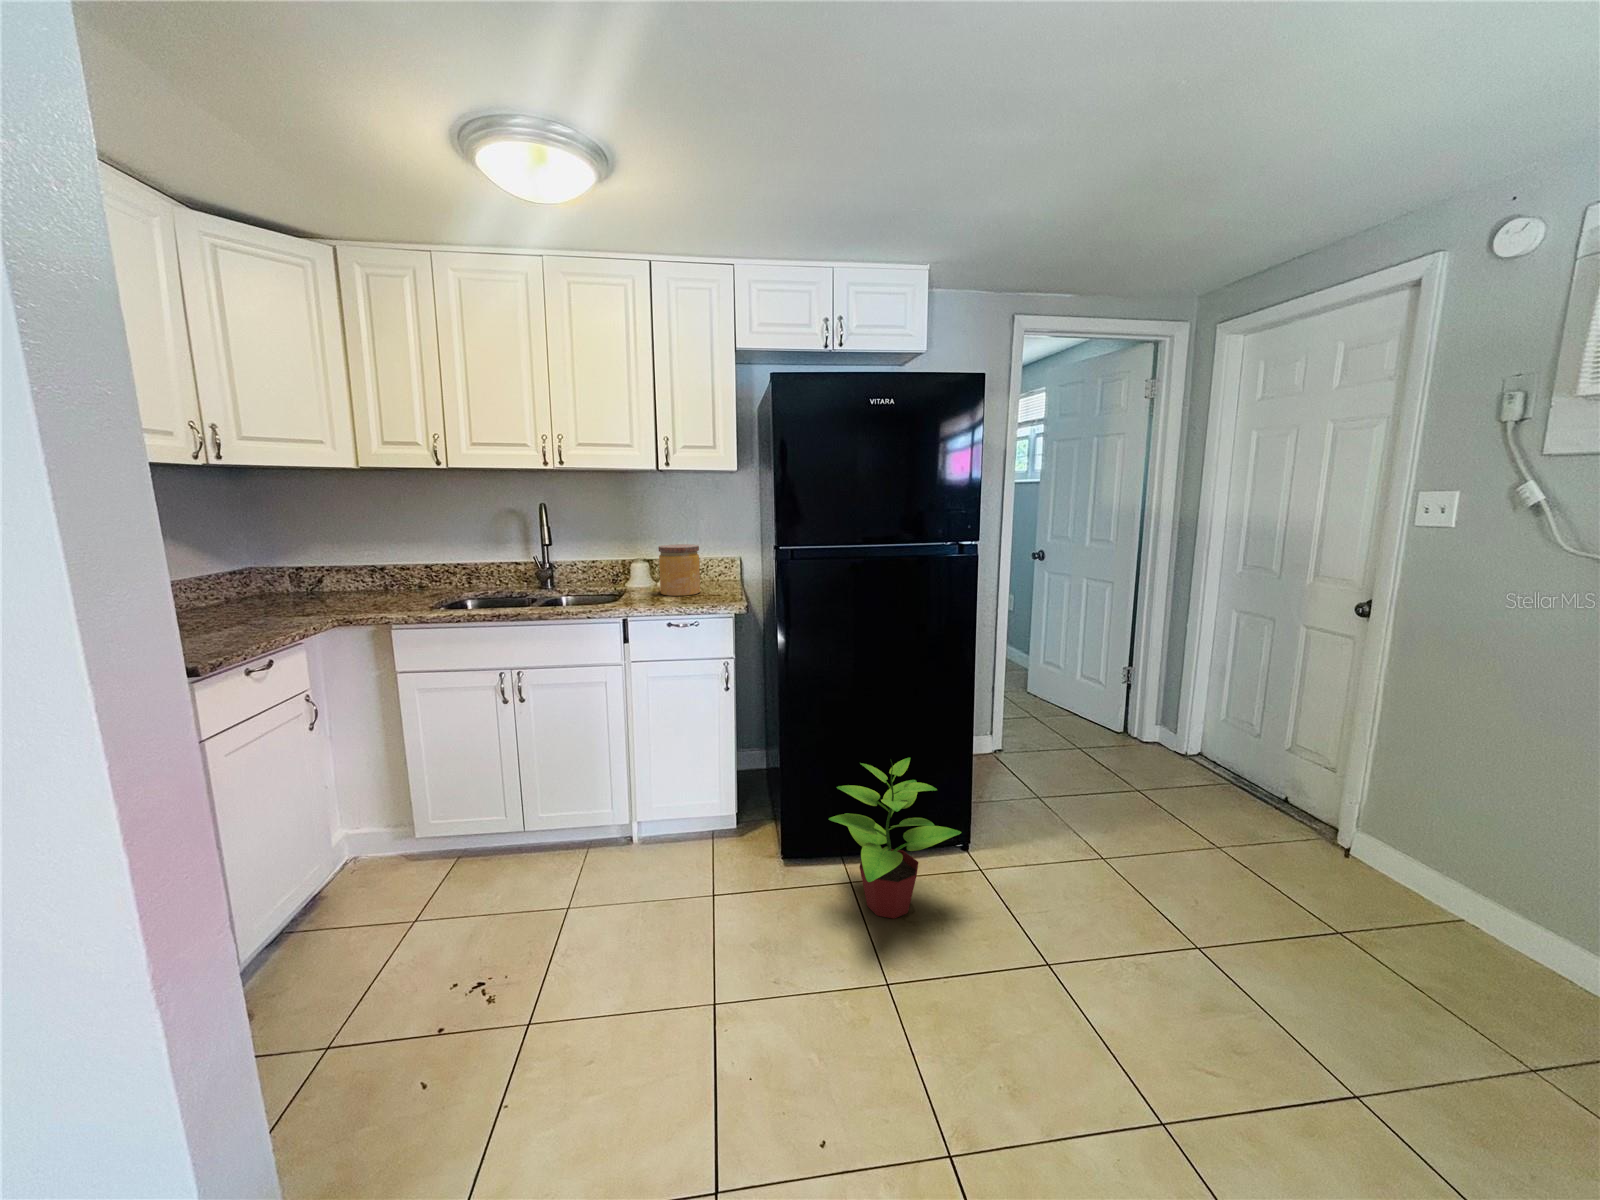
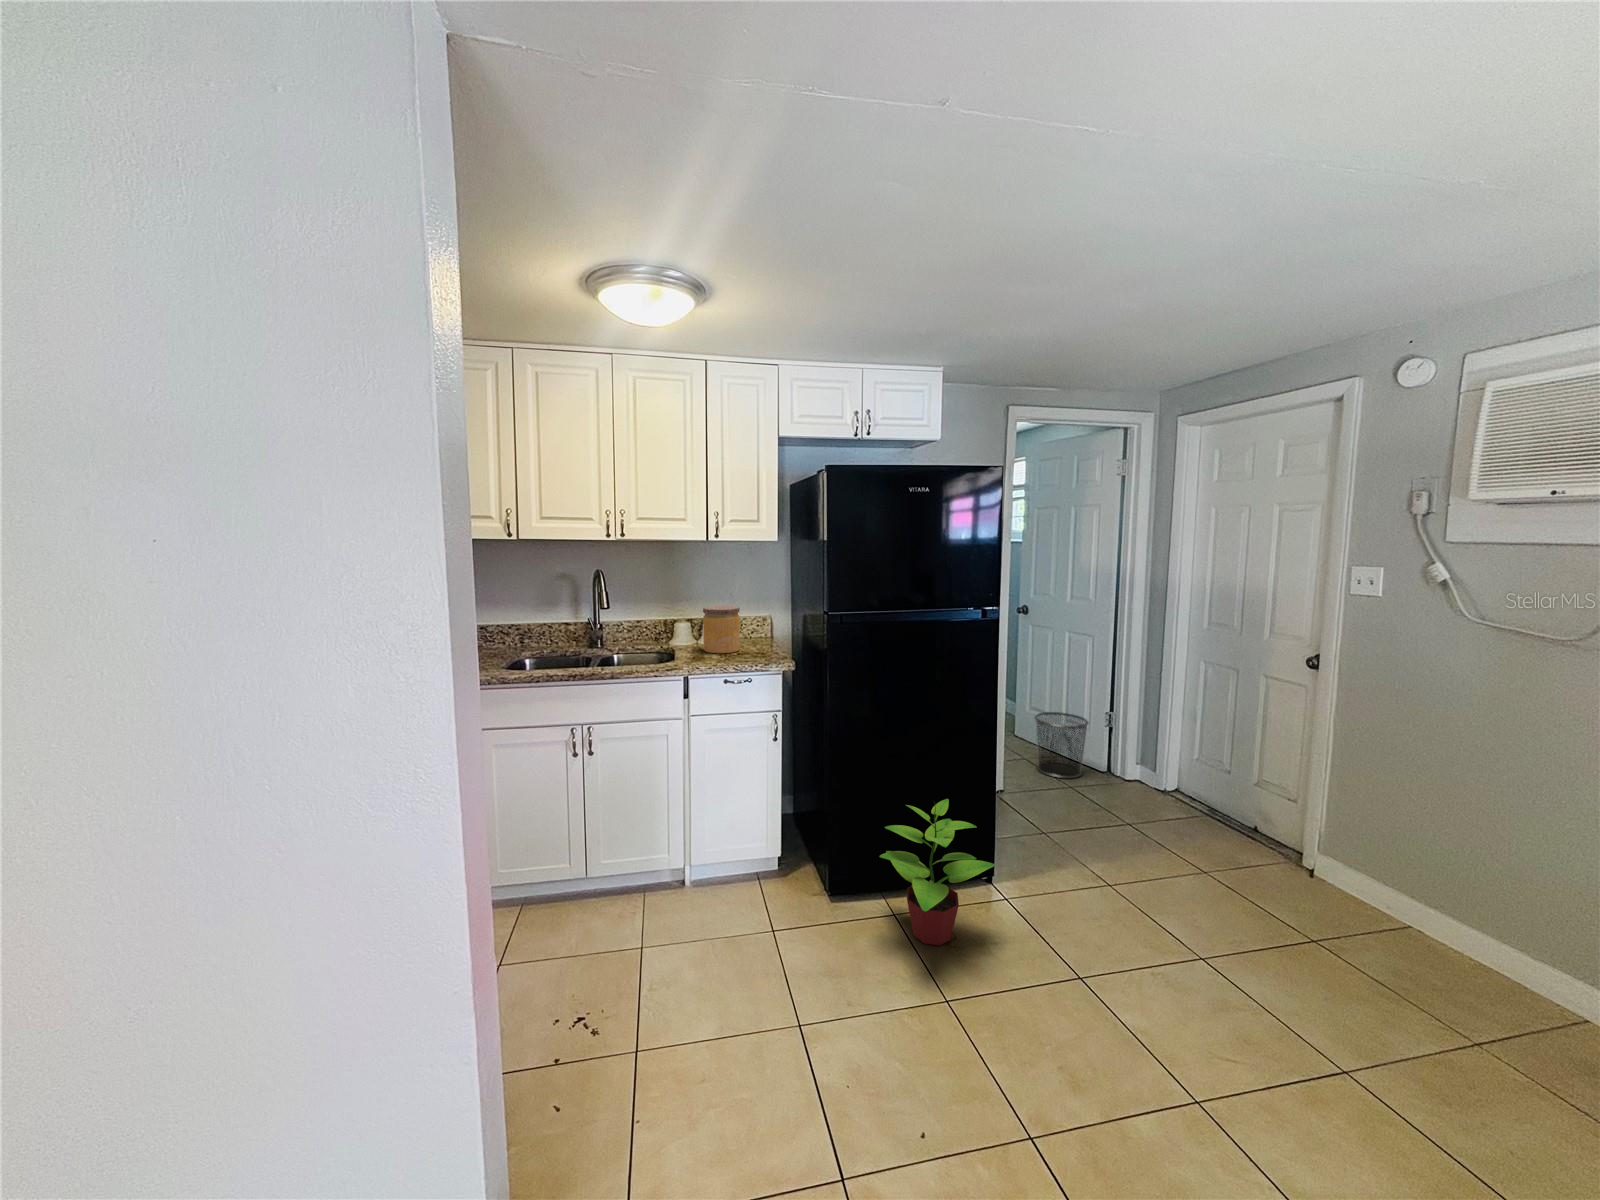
waste bin: none [1043,668,1103,741] -> present [1035,712,1088,778]

